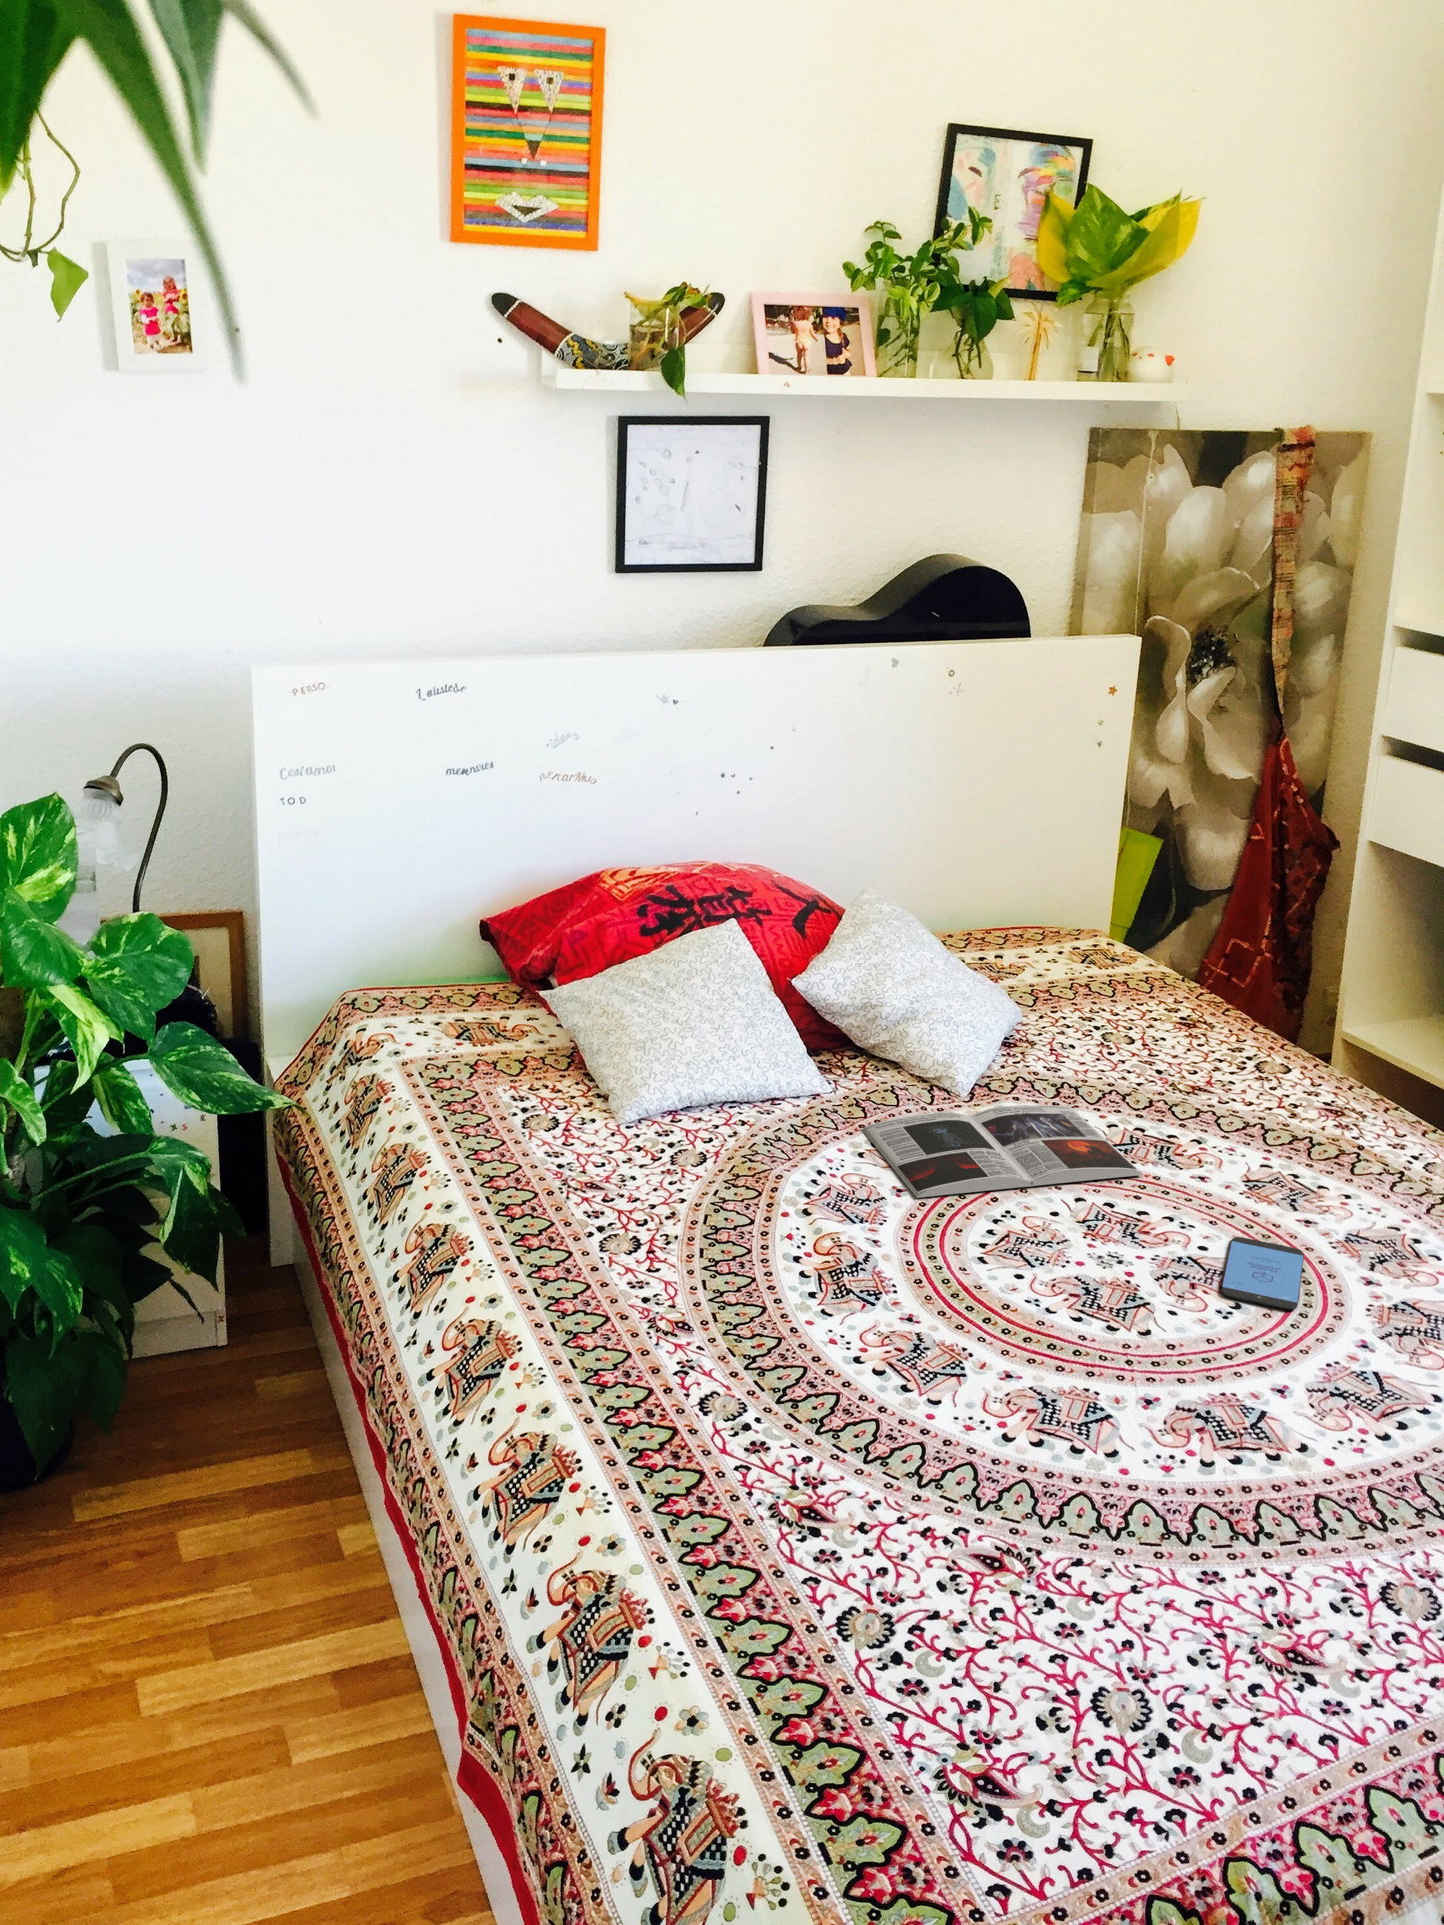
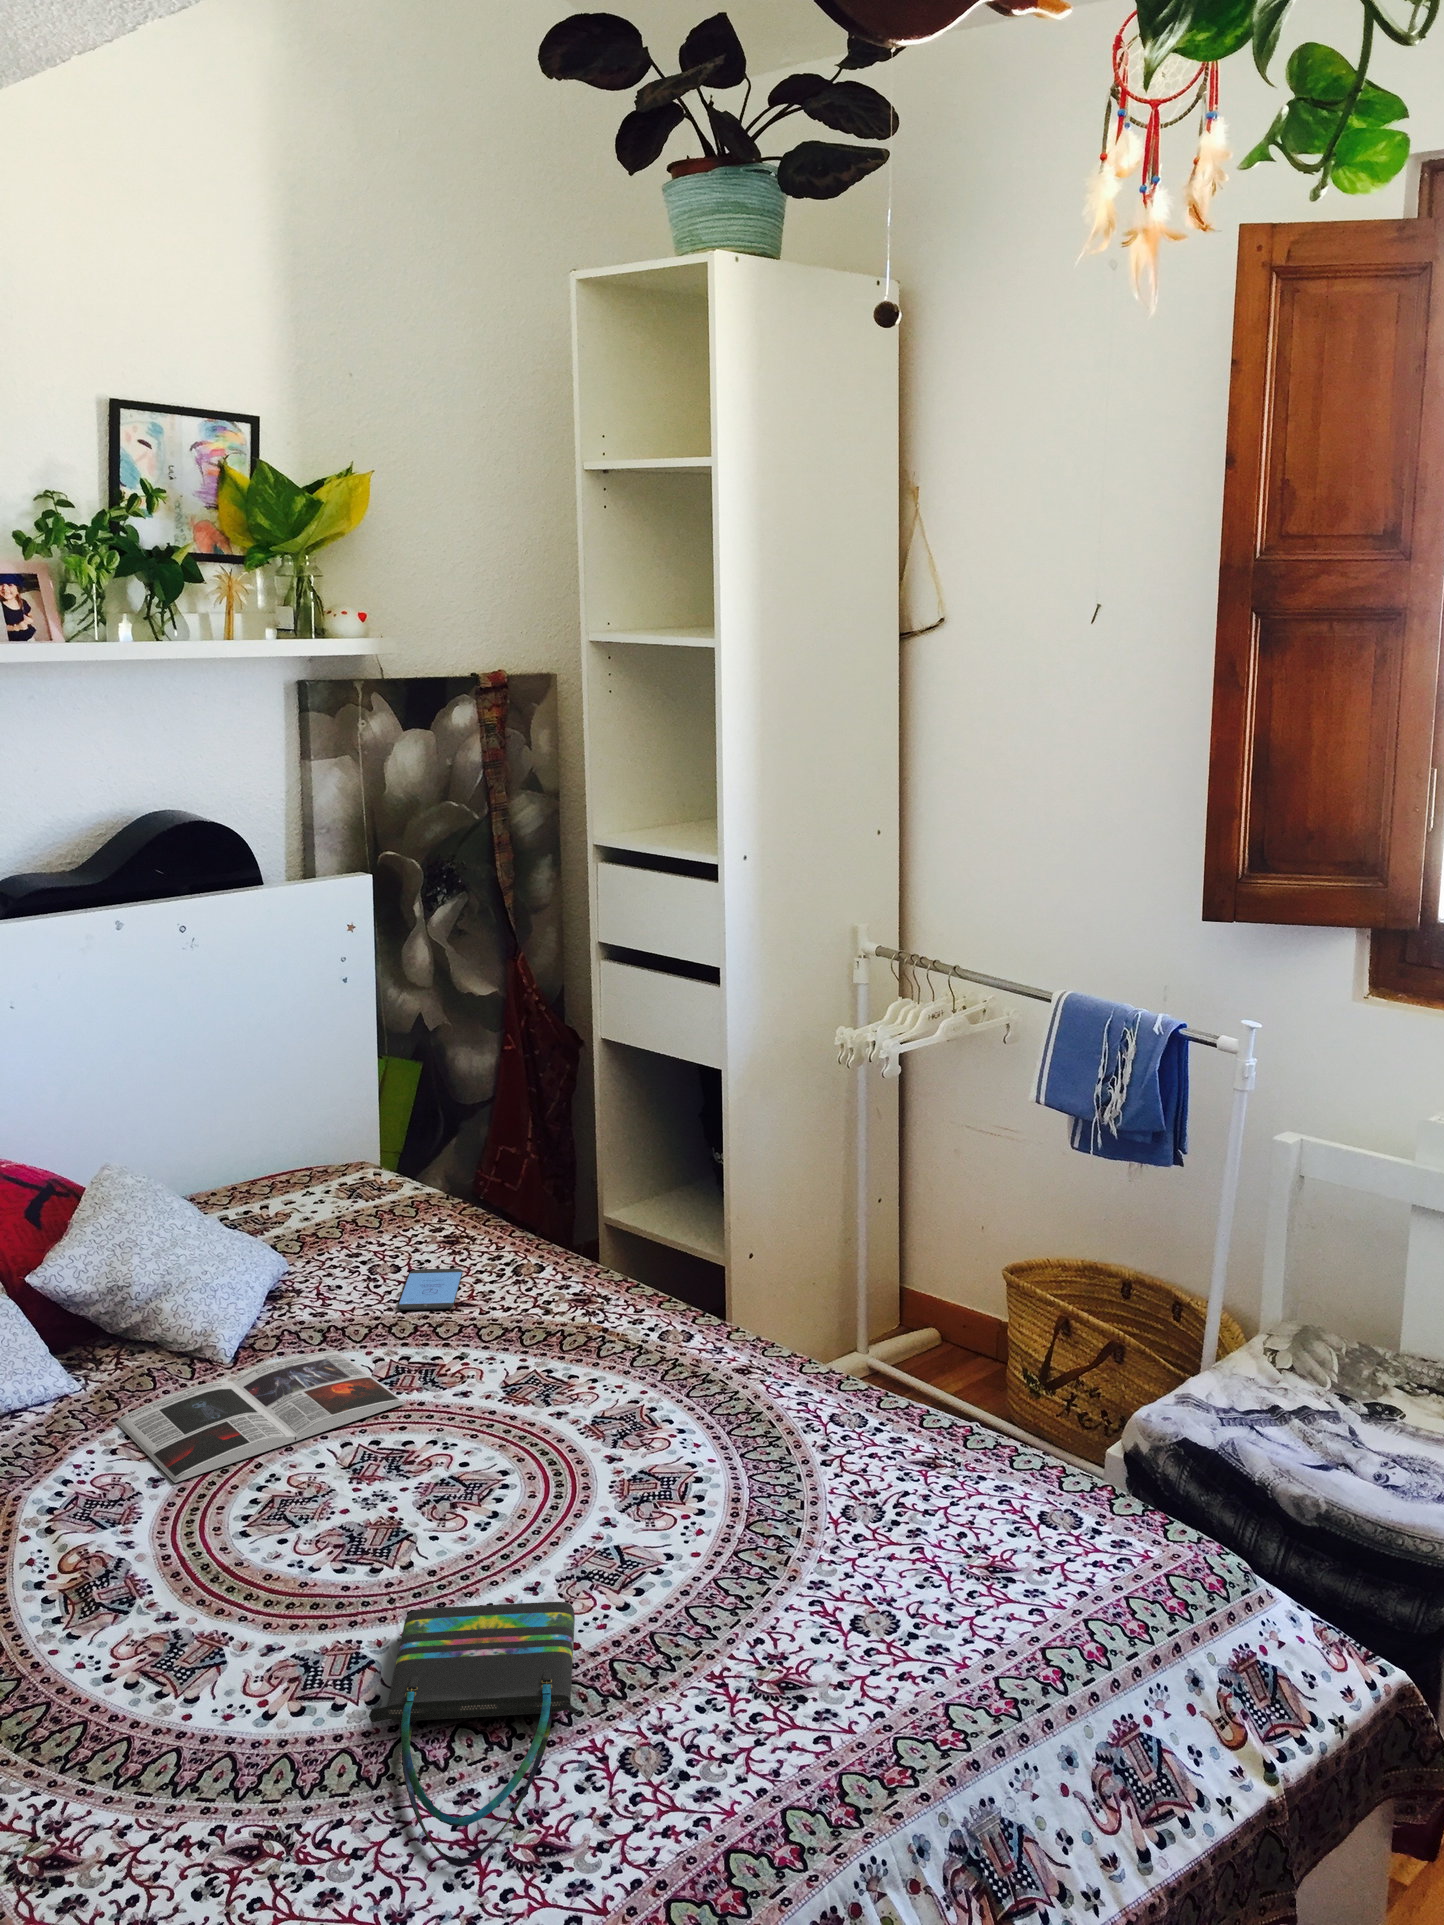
smartphone: present [1222,1237,1304,1310] -> present [398,1269,462,1310]
tote bag: none [1110,1379,1336,1644] -> present [369,1602,581,1867]

